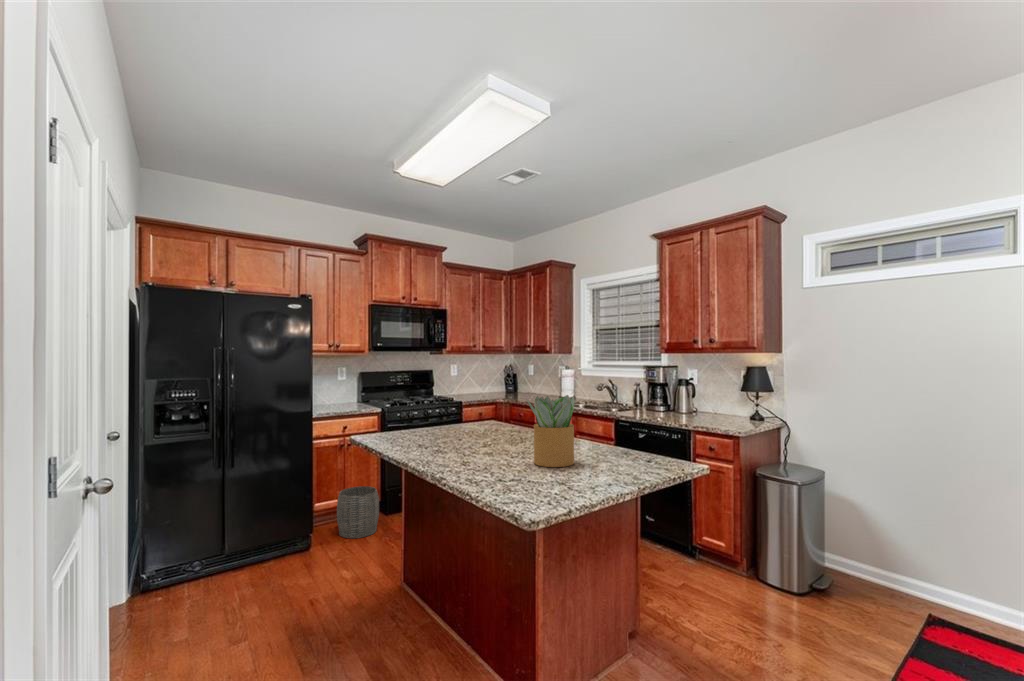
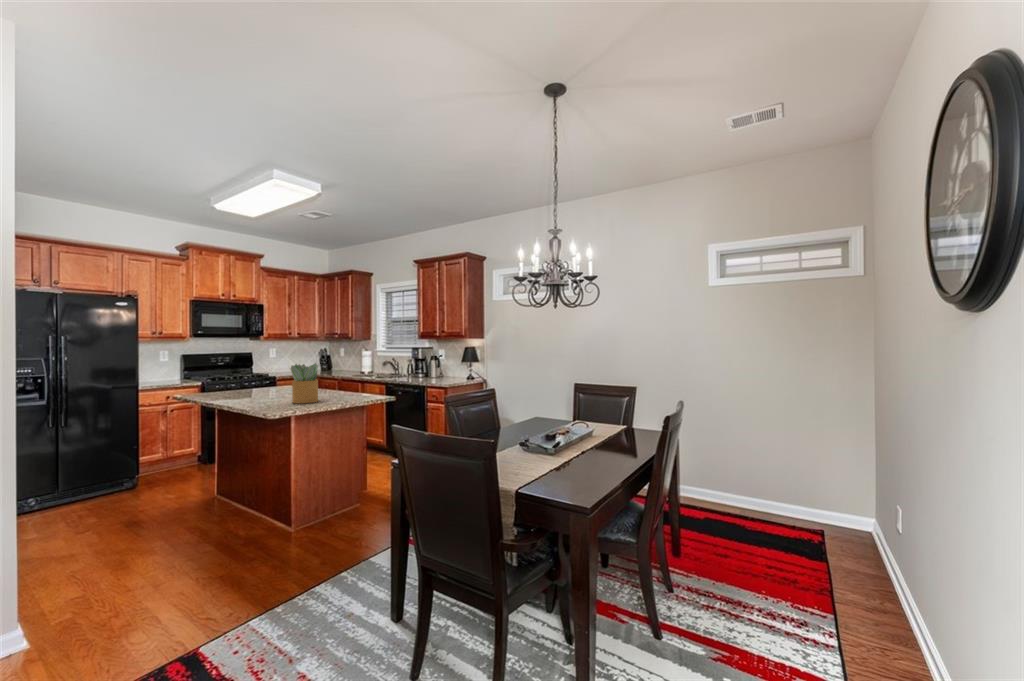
woven basket: present [337,486,379,538] -> none [161,441,199,479]

